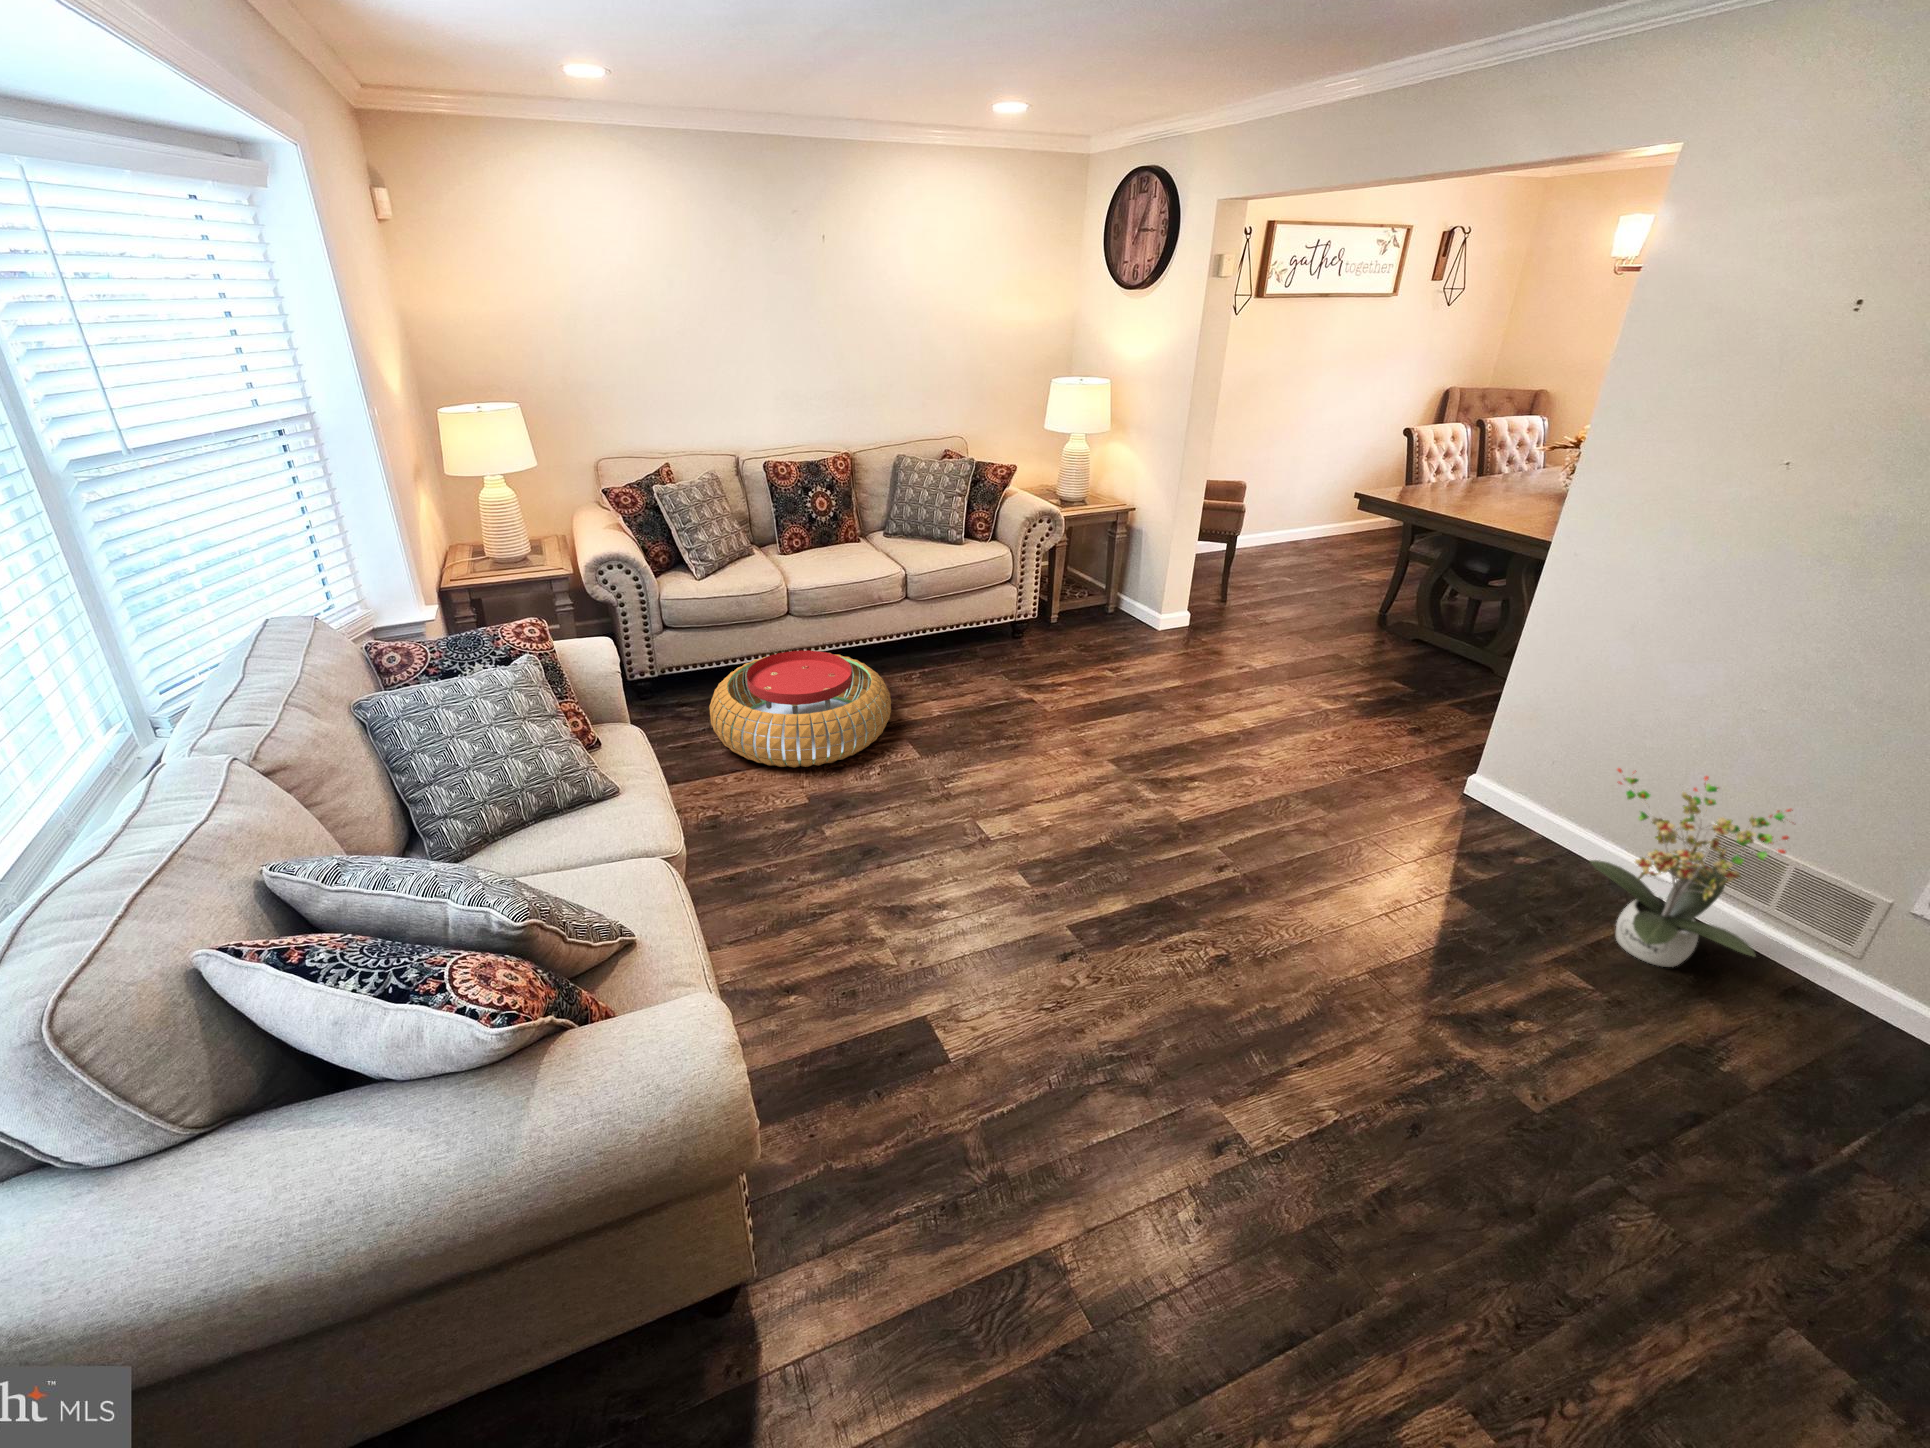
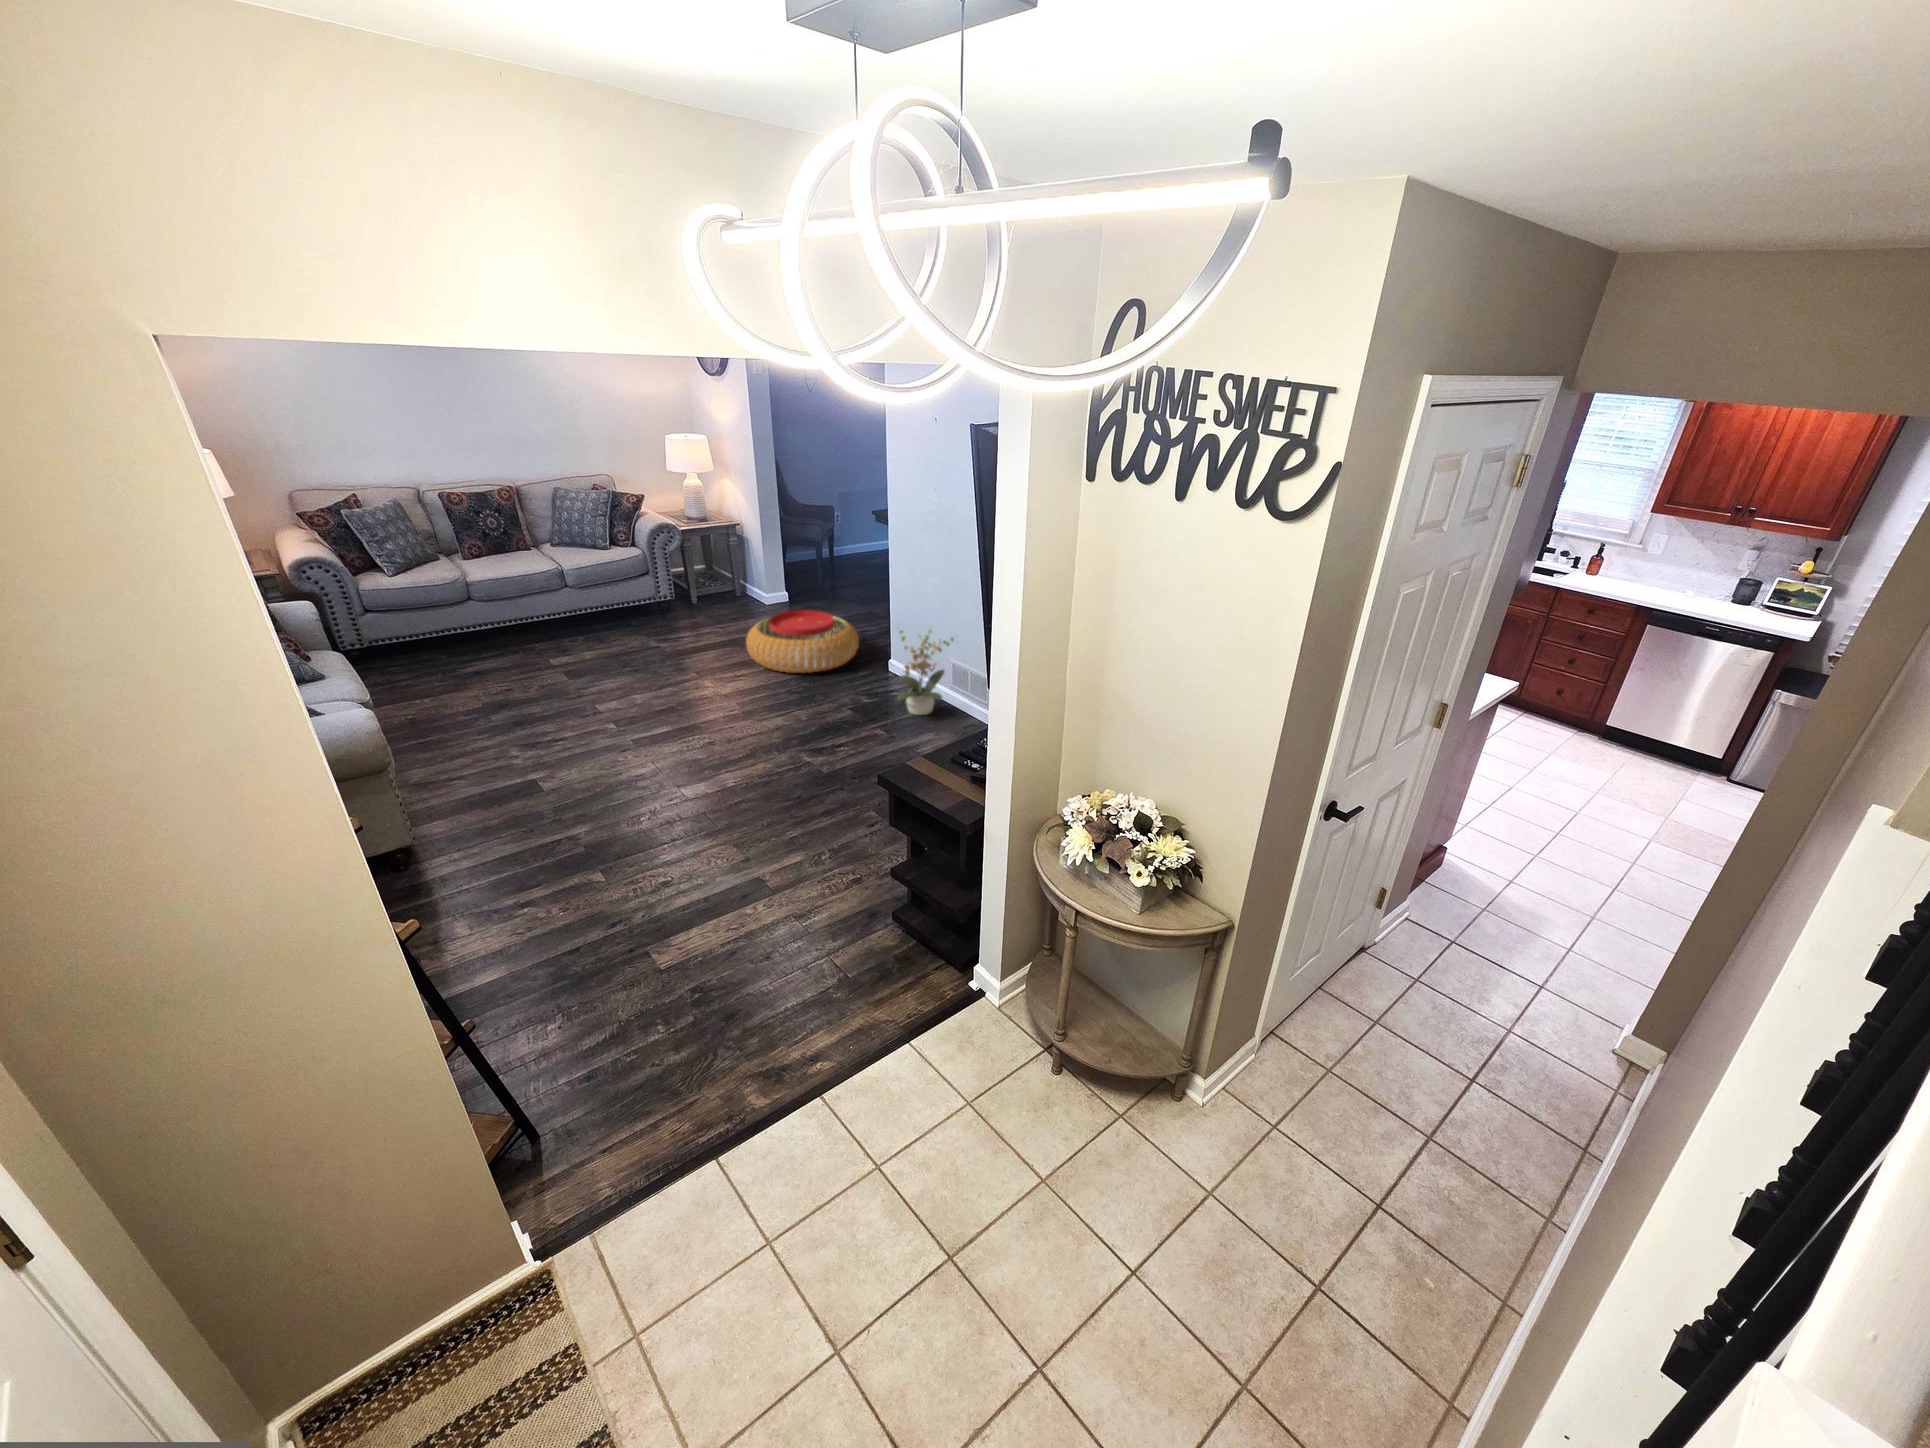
pouf: present [709,651,891,768] -> present [746,610,859,673]

